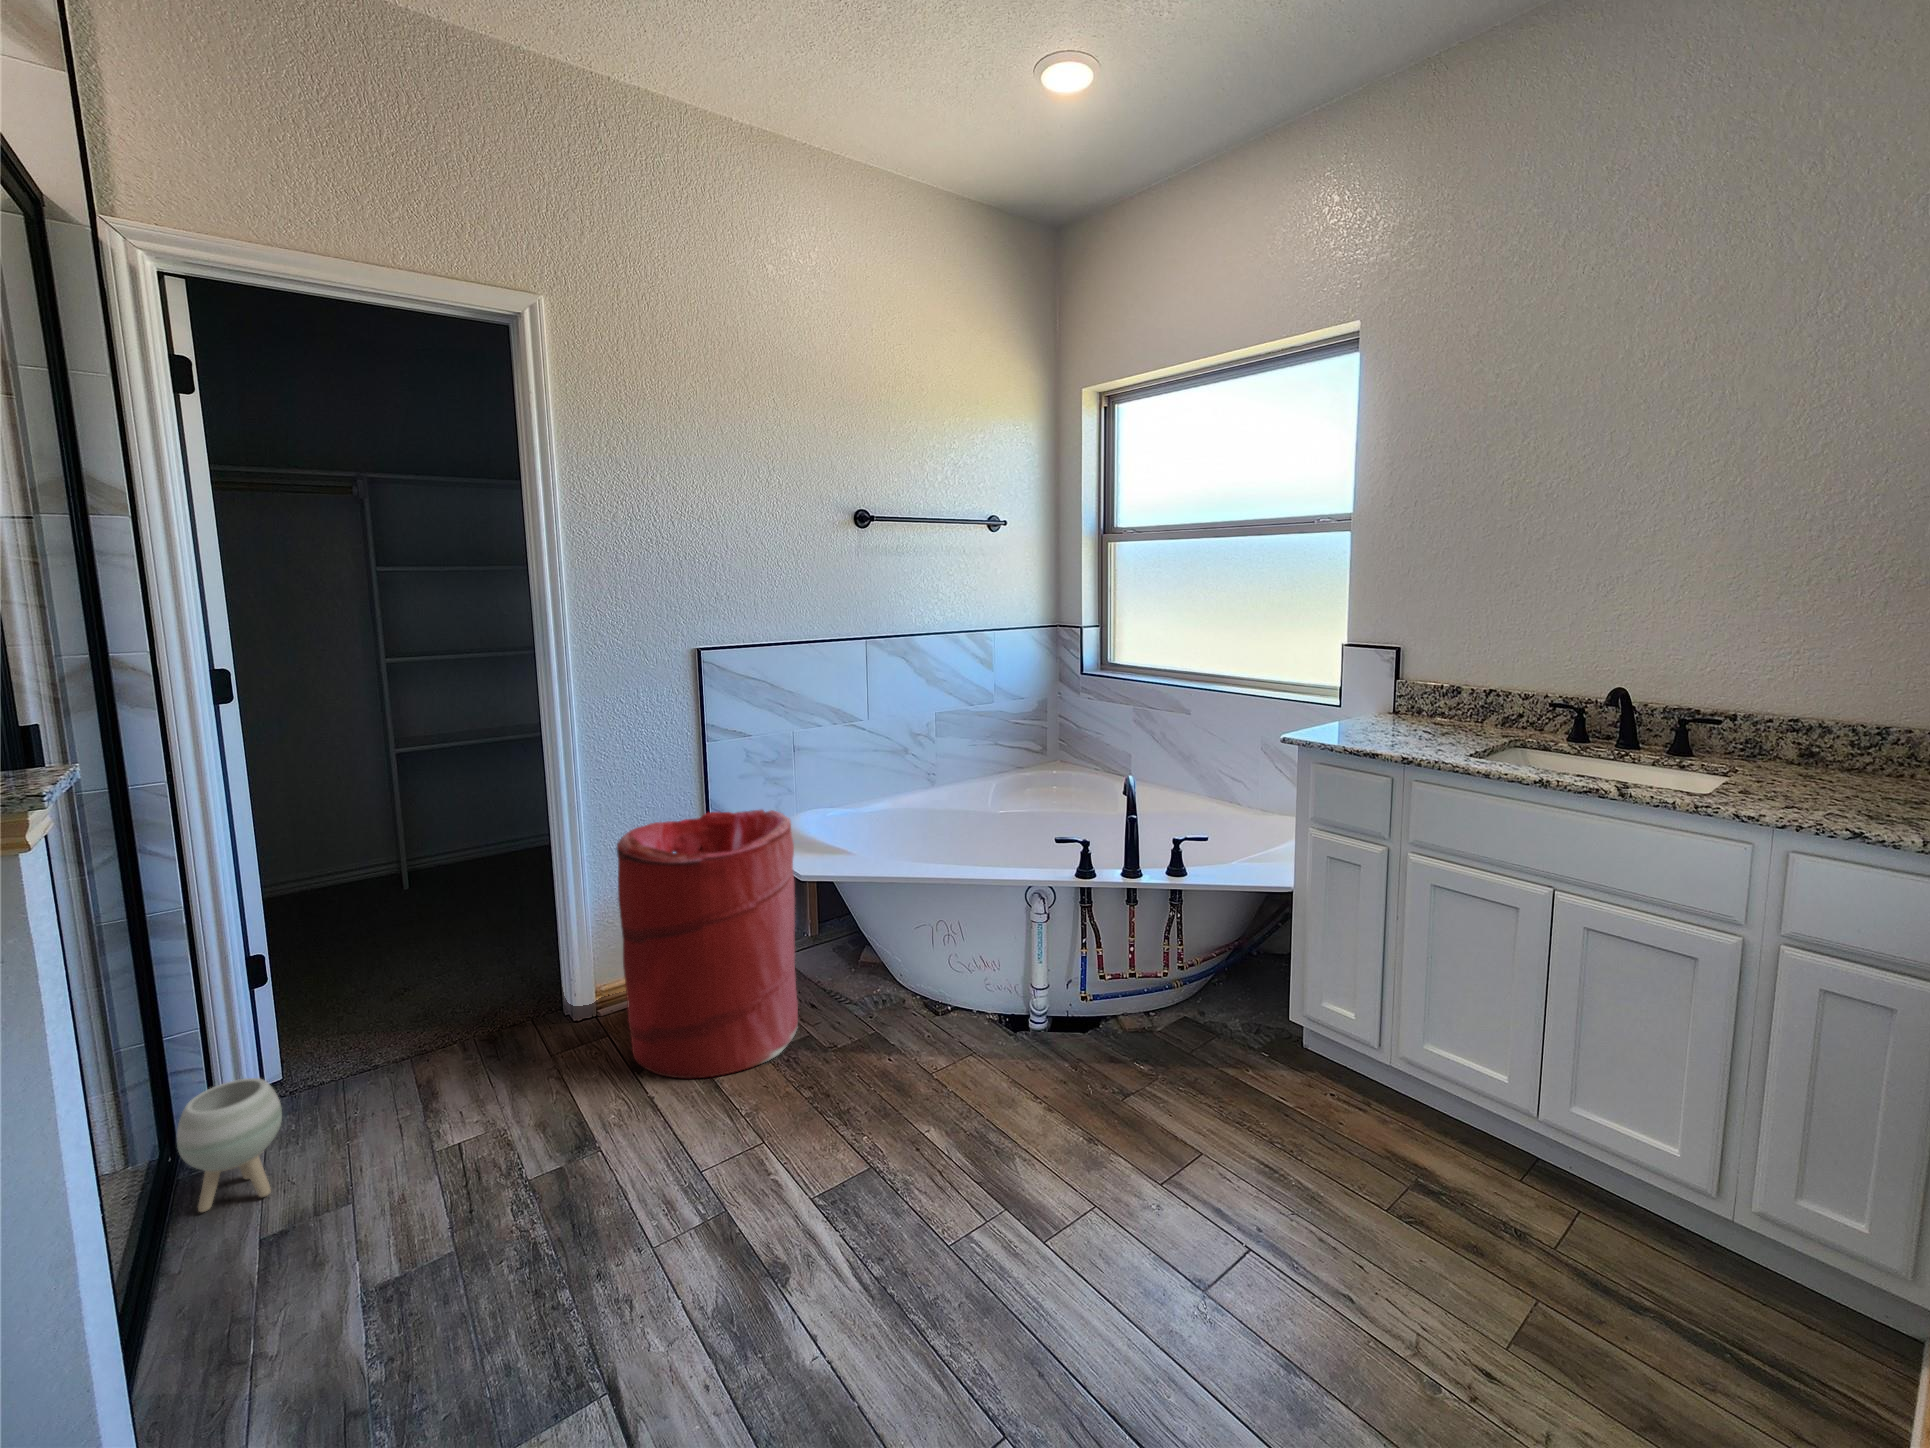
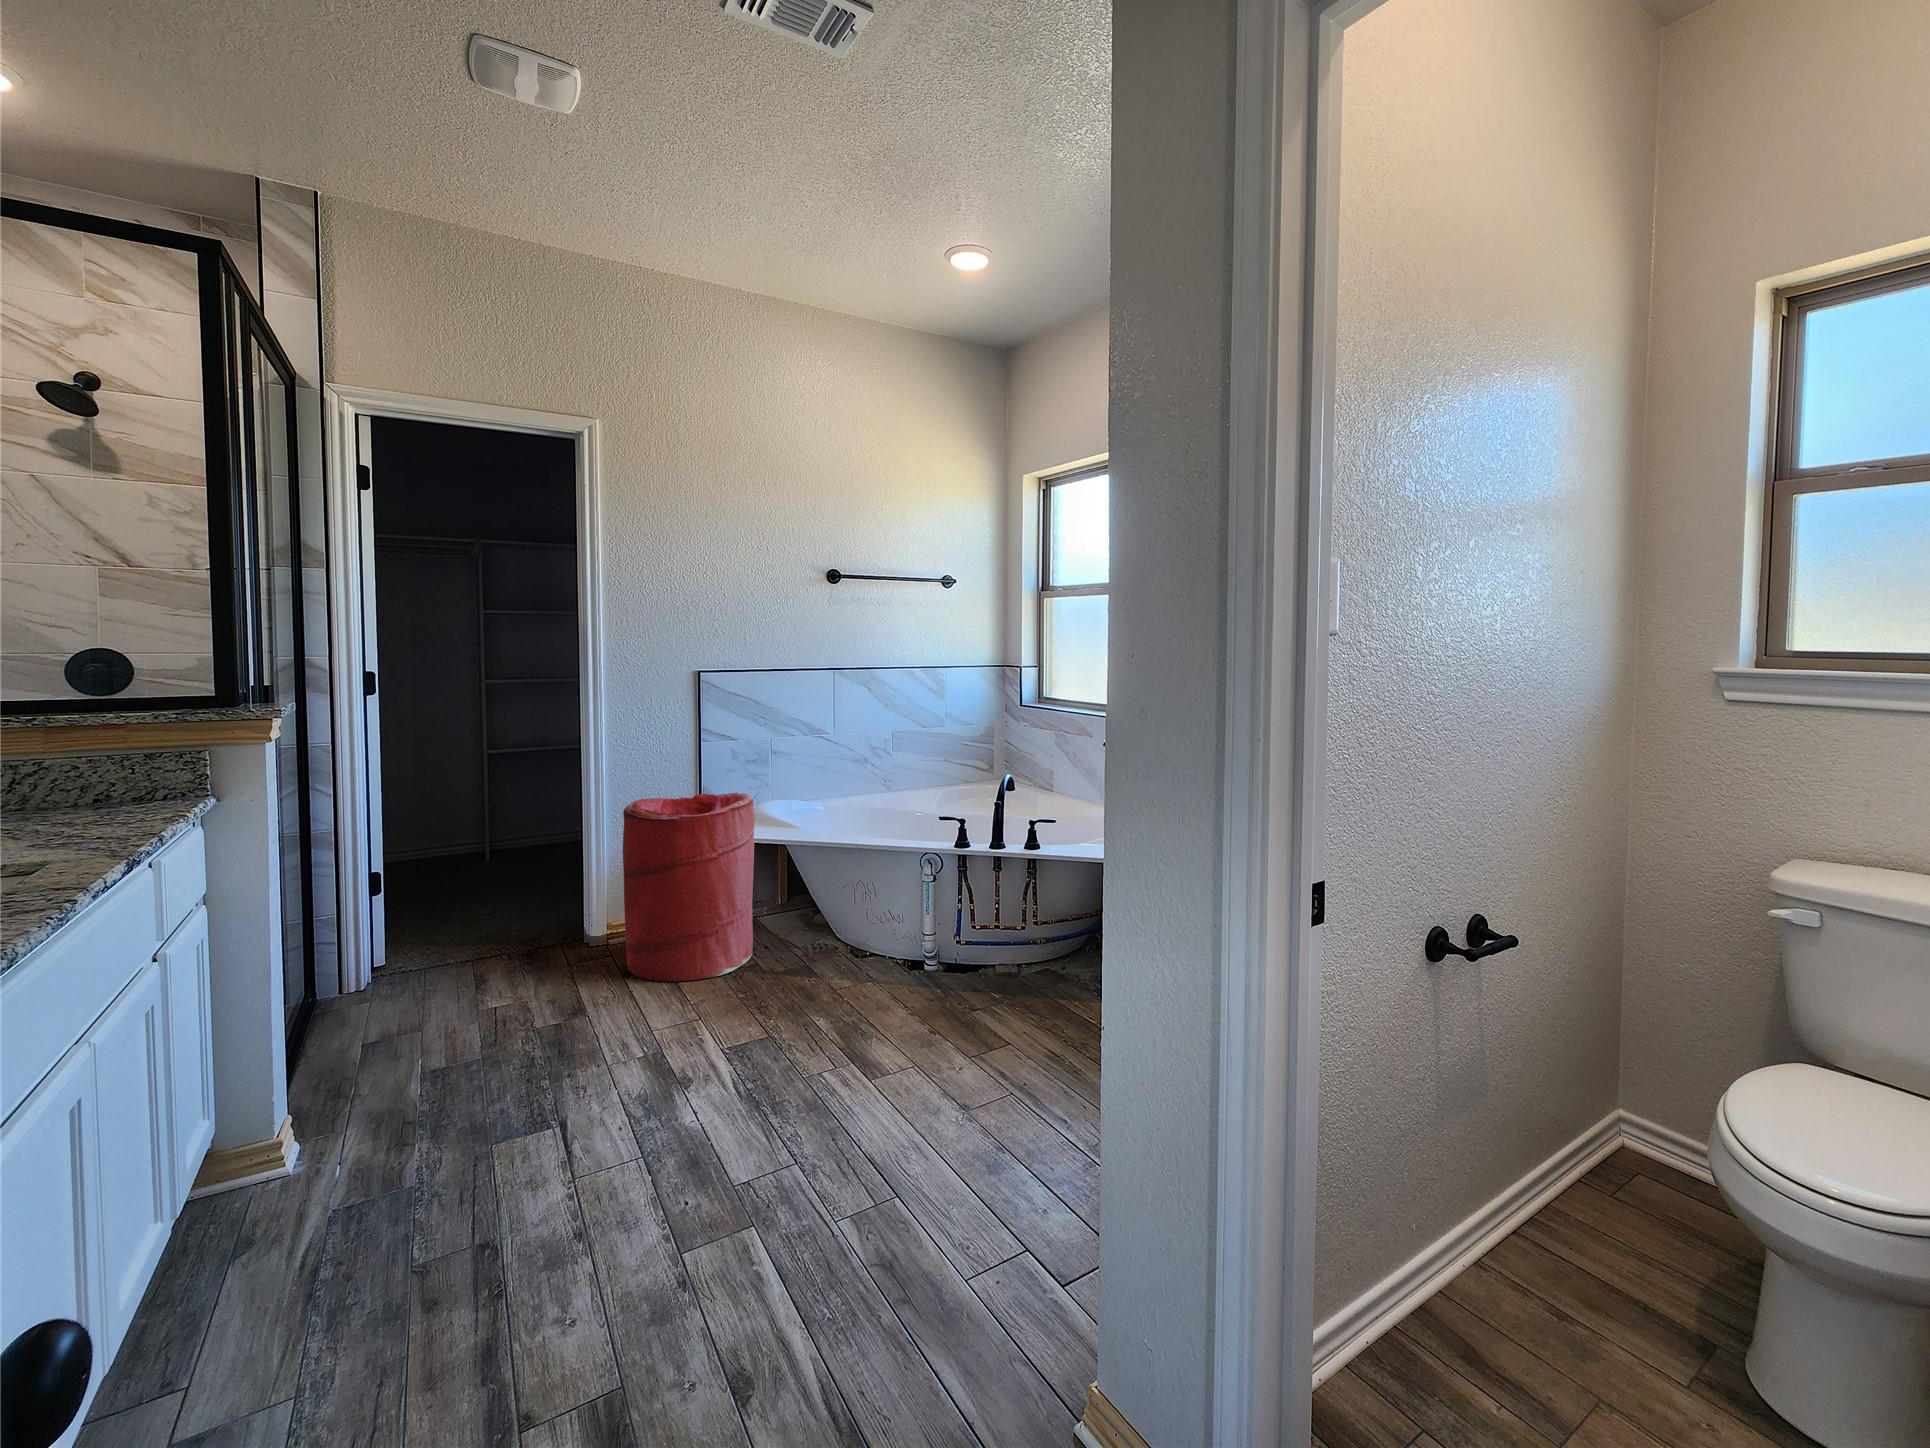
planter: present [177,1078,282,1212] -> none [316,944,383,1029]

